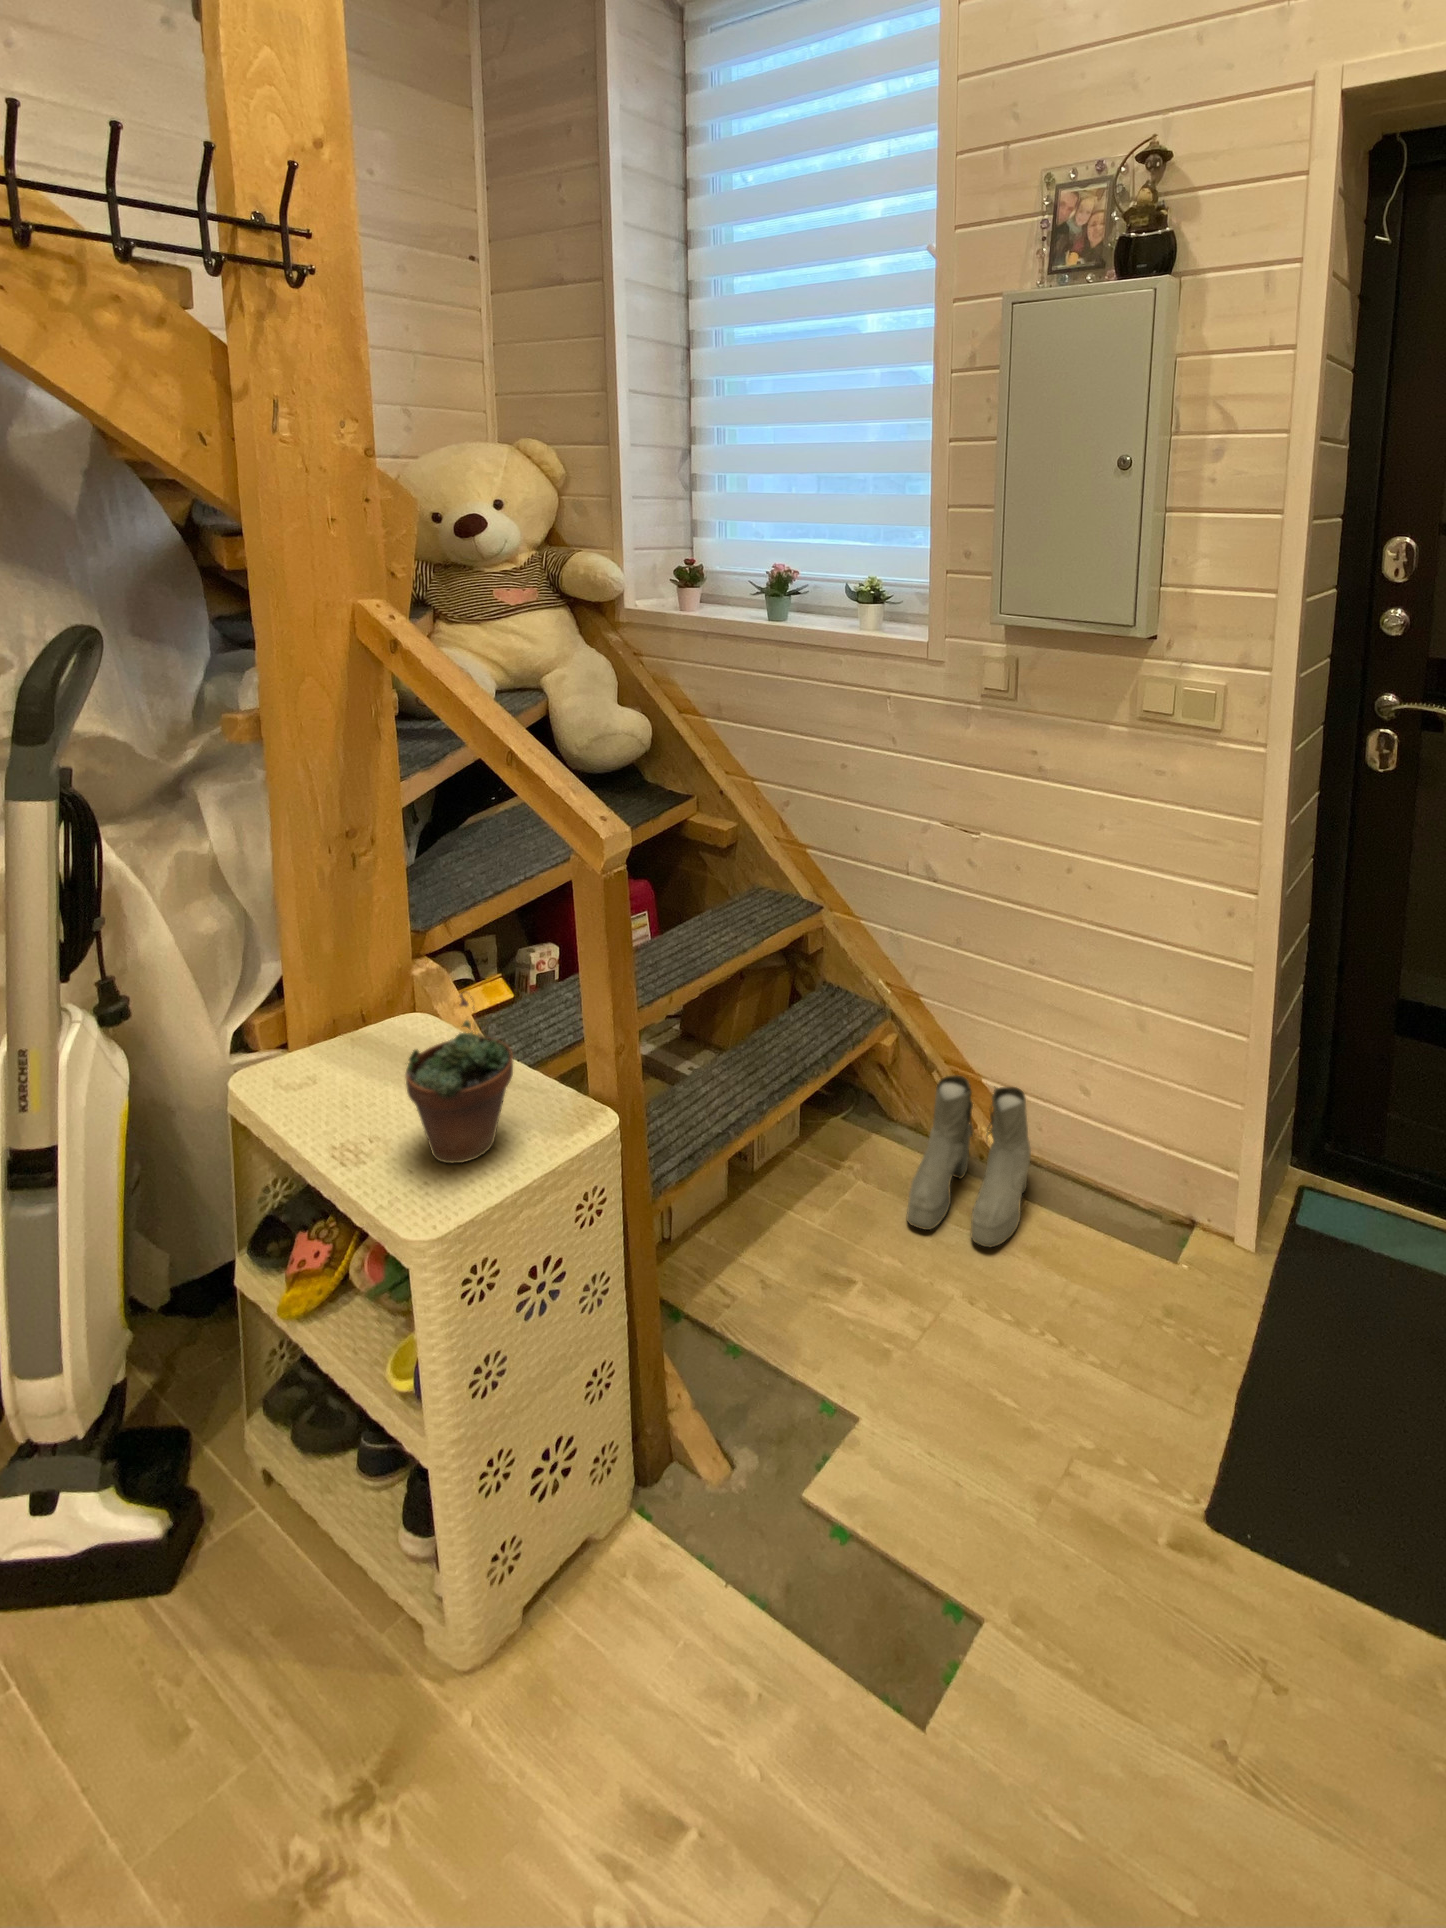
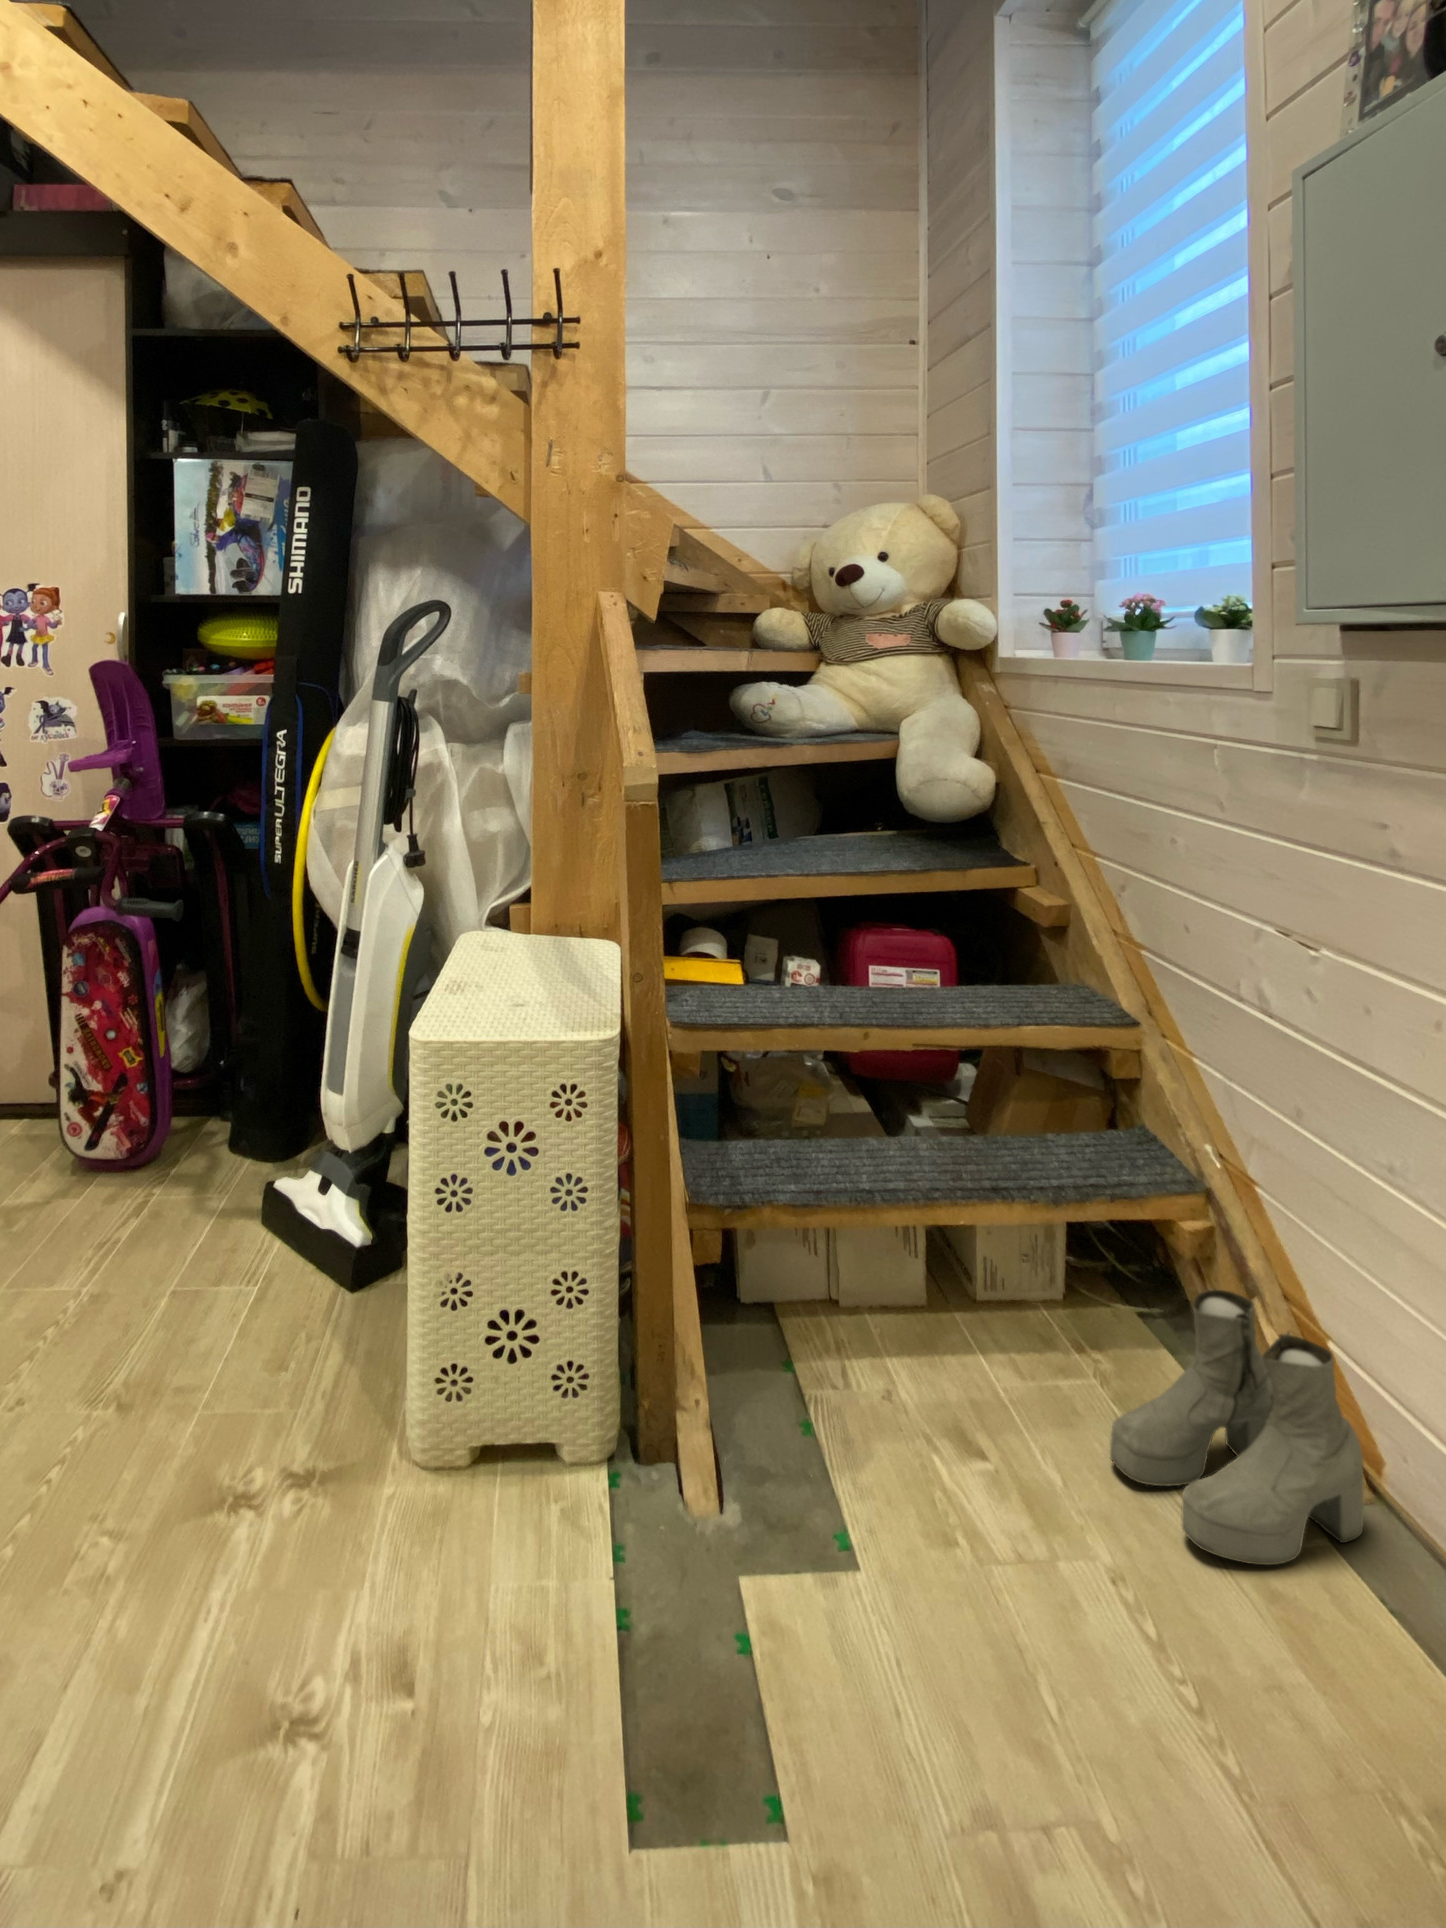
succulent plant: present [406,993,513,1163] -> none [466,870,550,1014]

